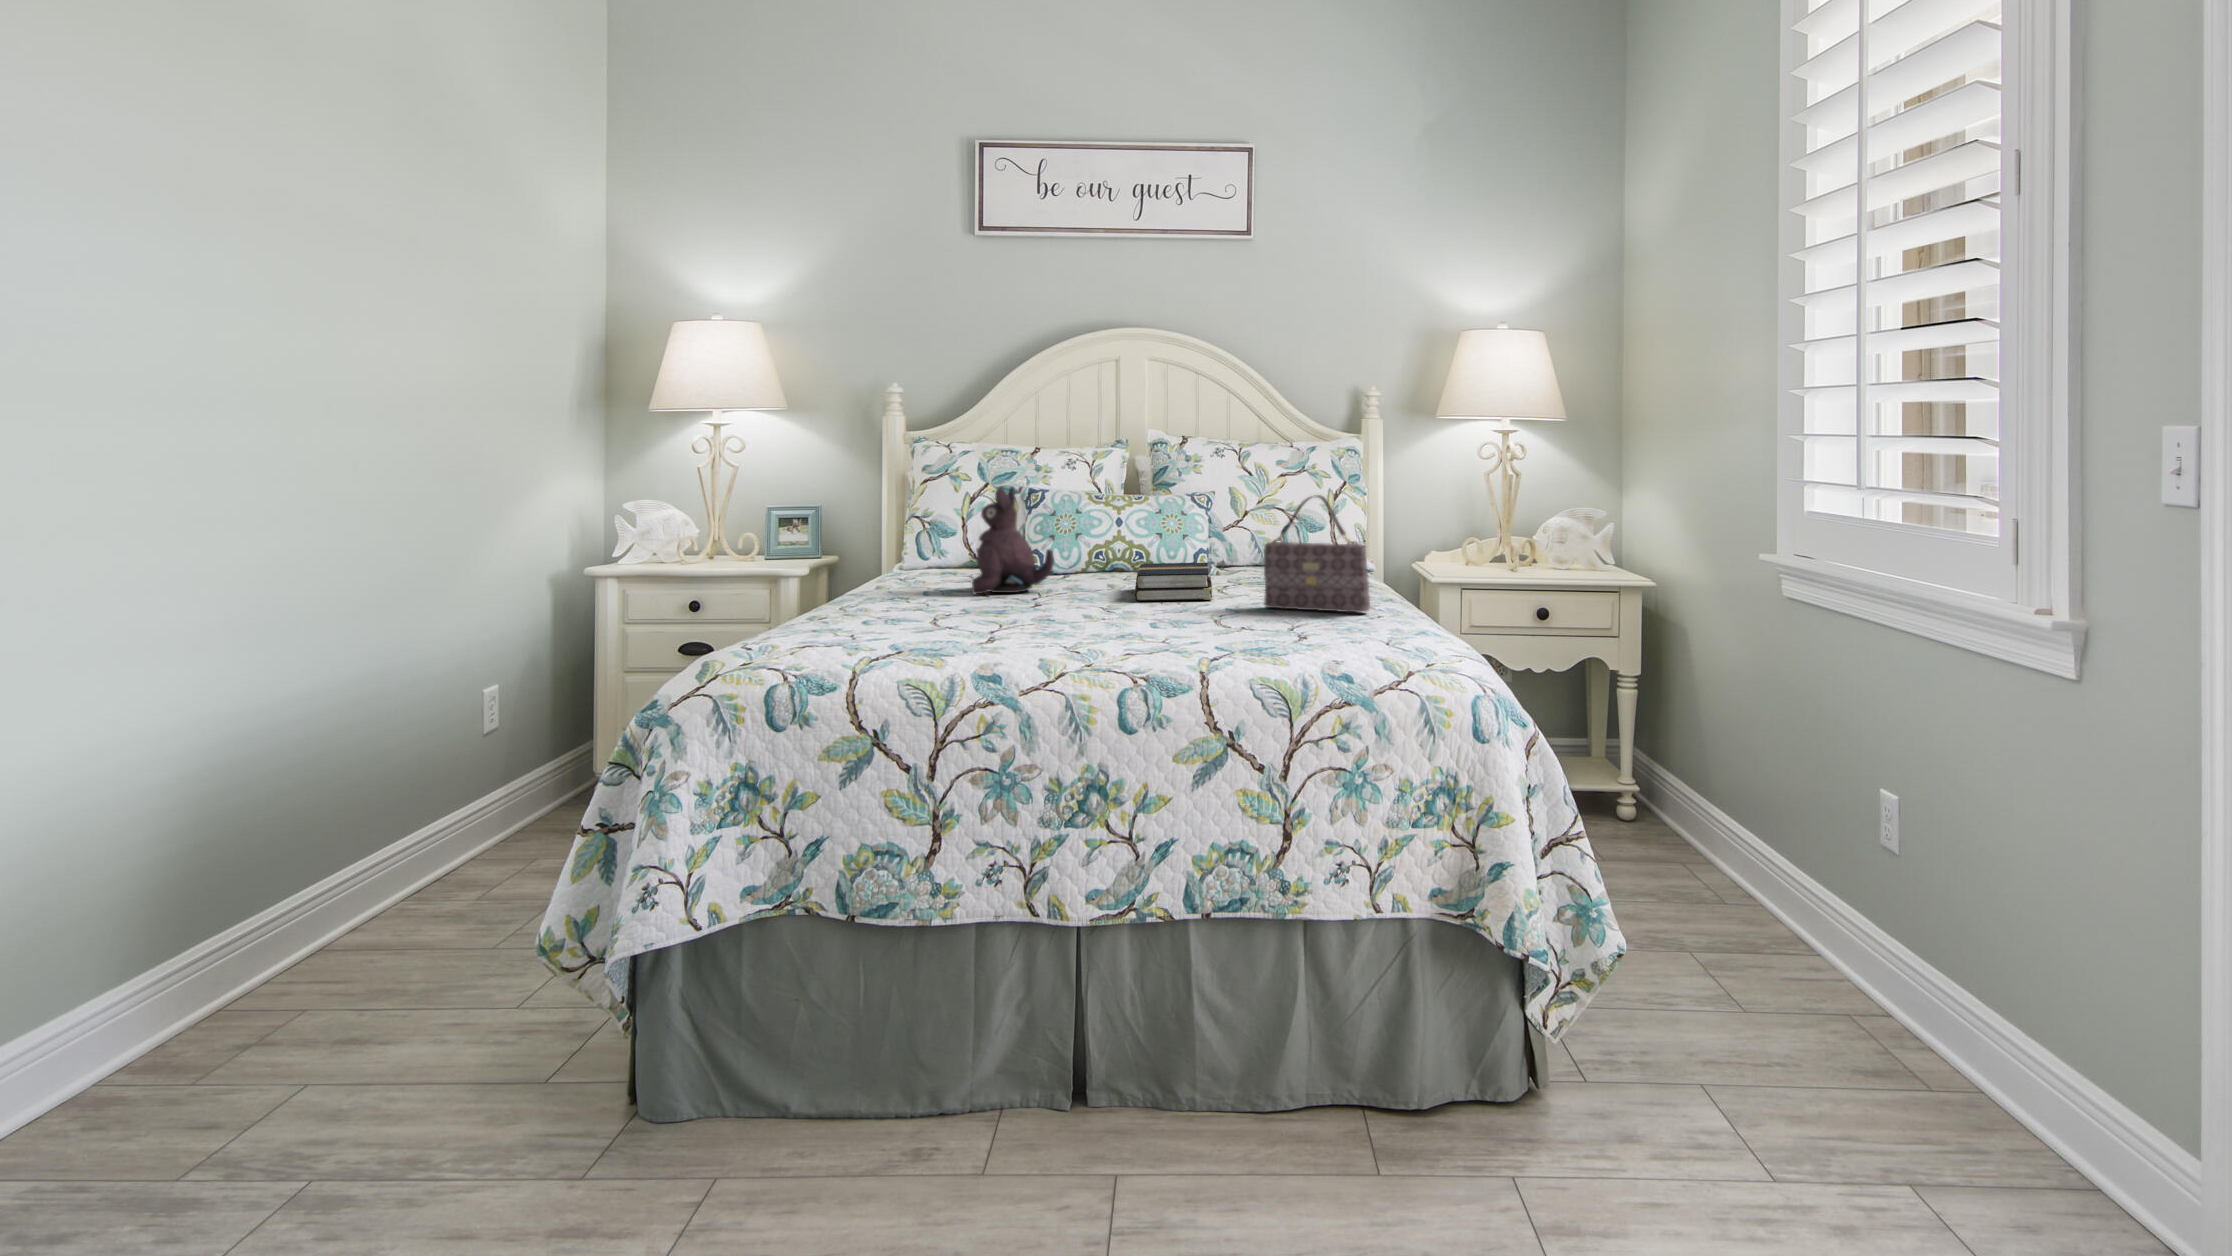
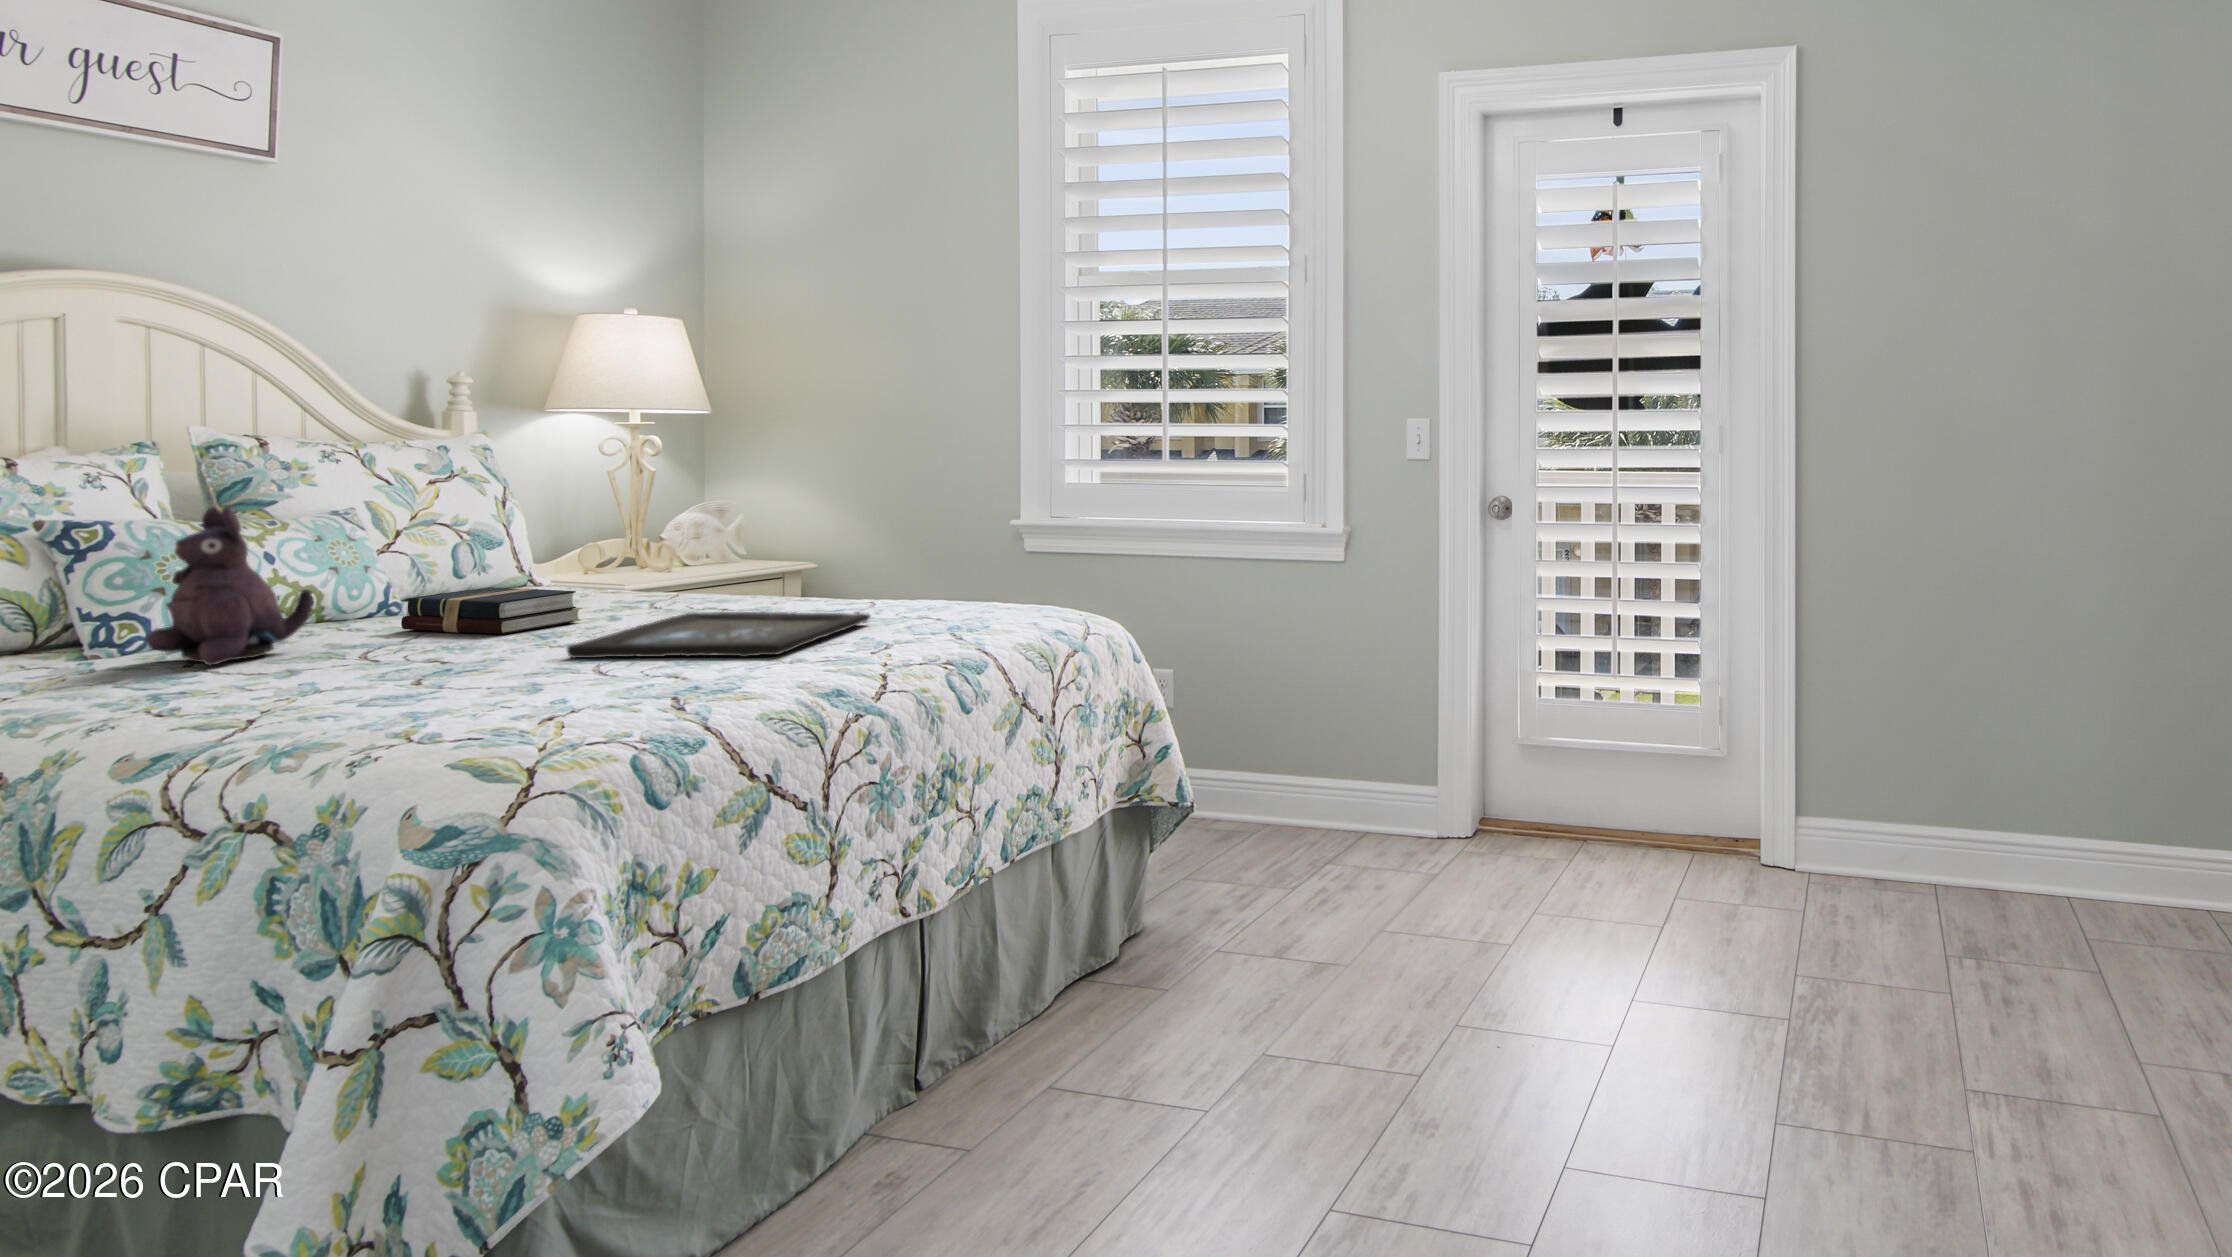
handbag: present [1264,495,1370,612] -> none [674,491,801,616]
tray: none [1047,605,1279,649] -> present [567,612,870,658]

